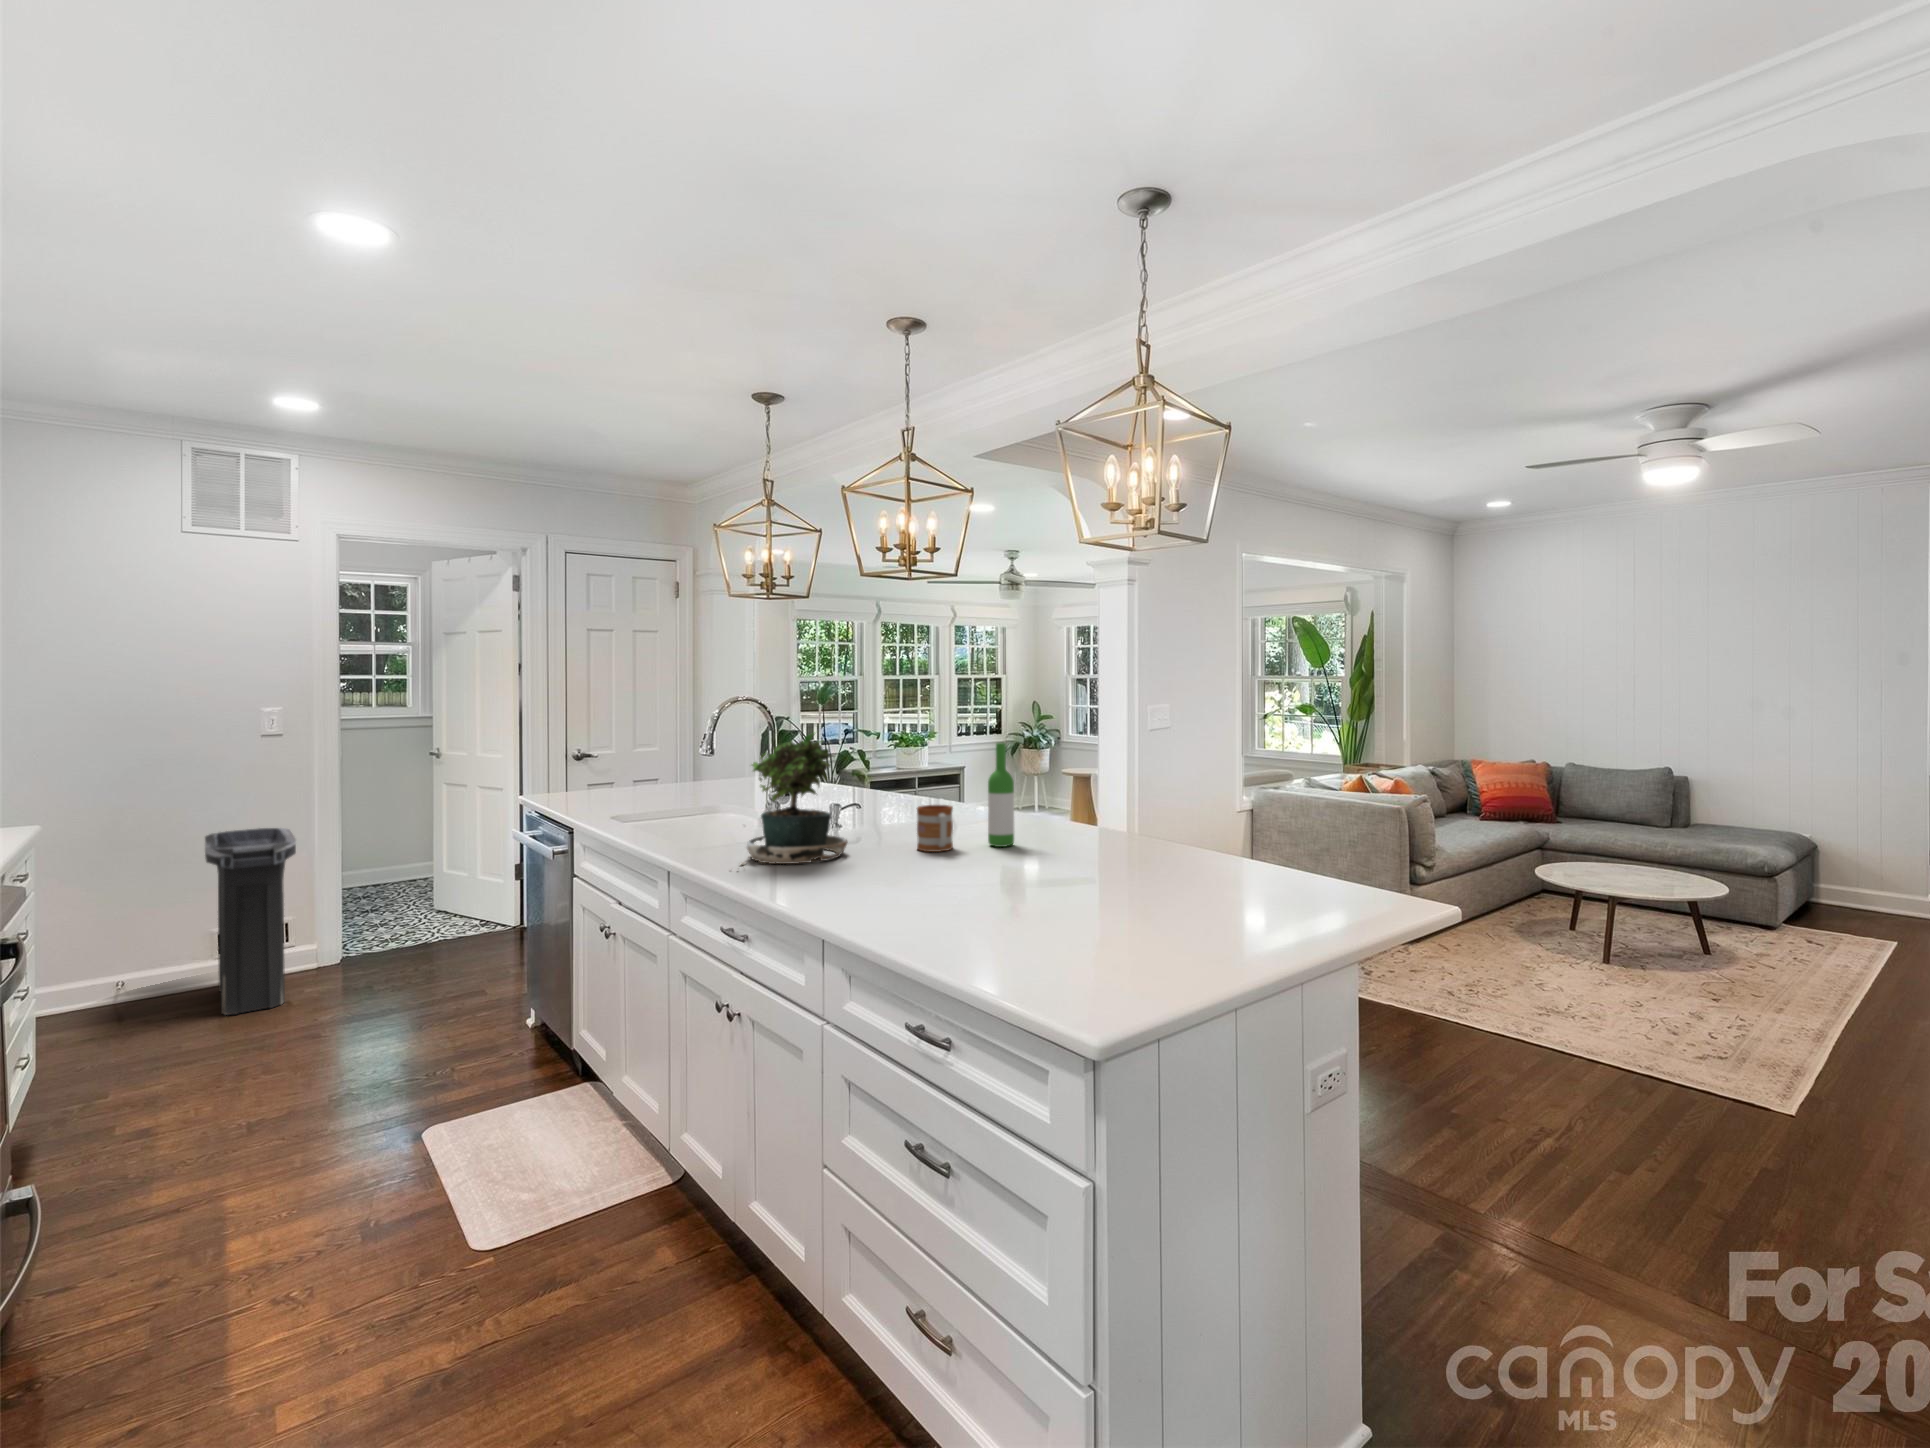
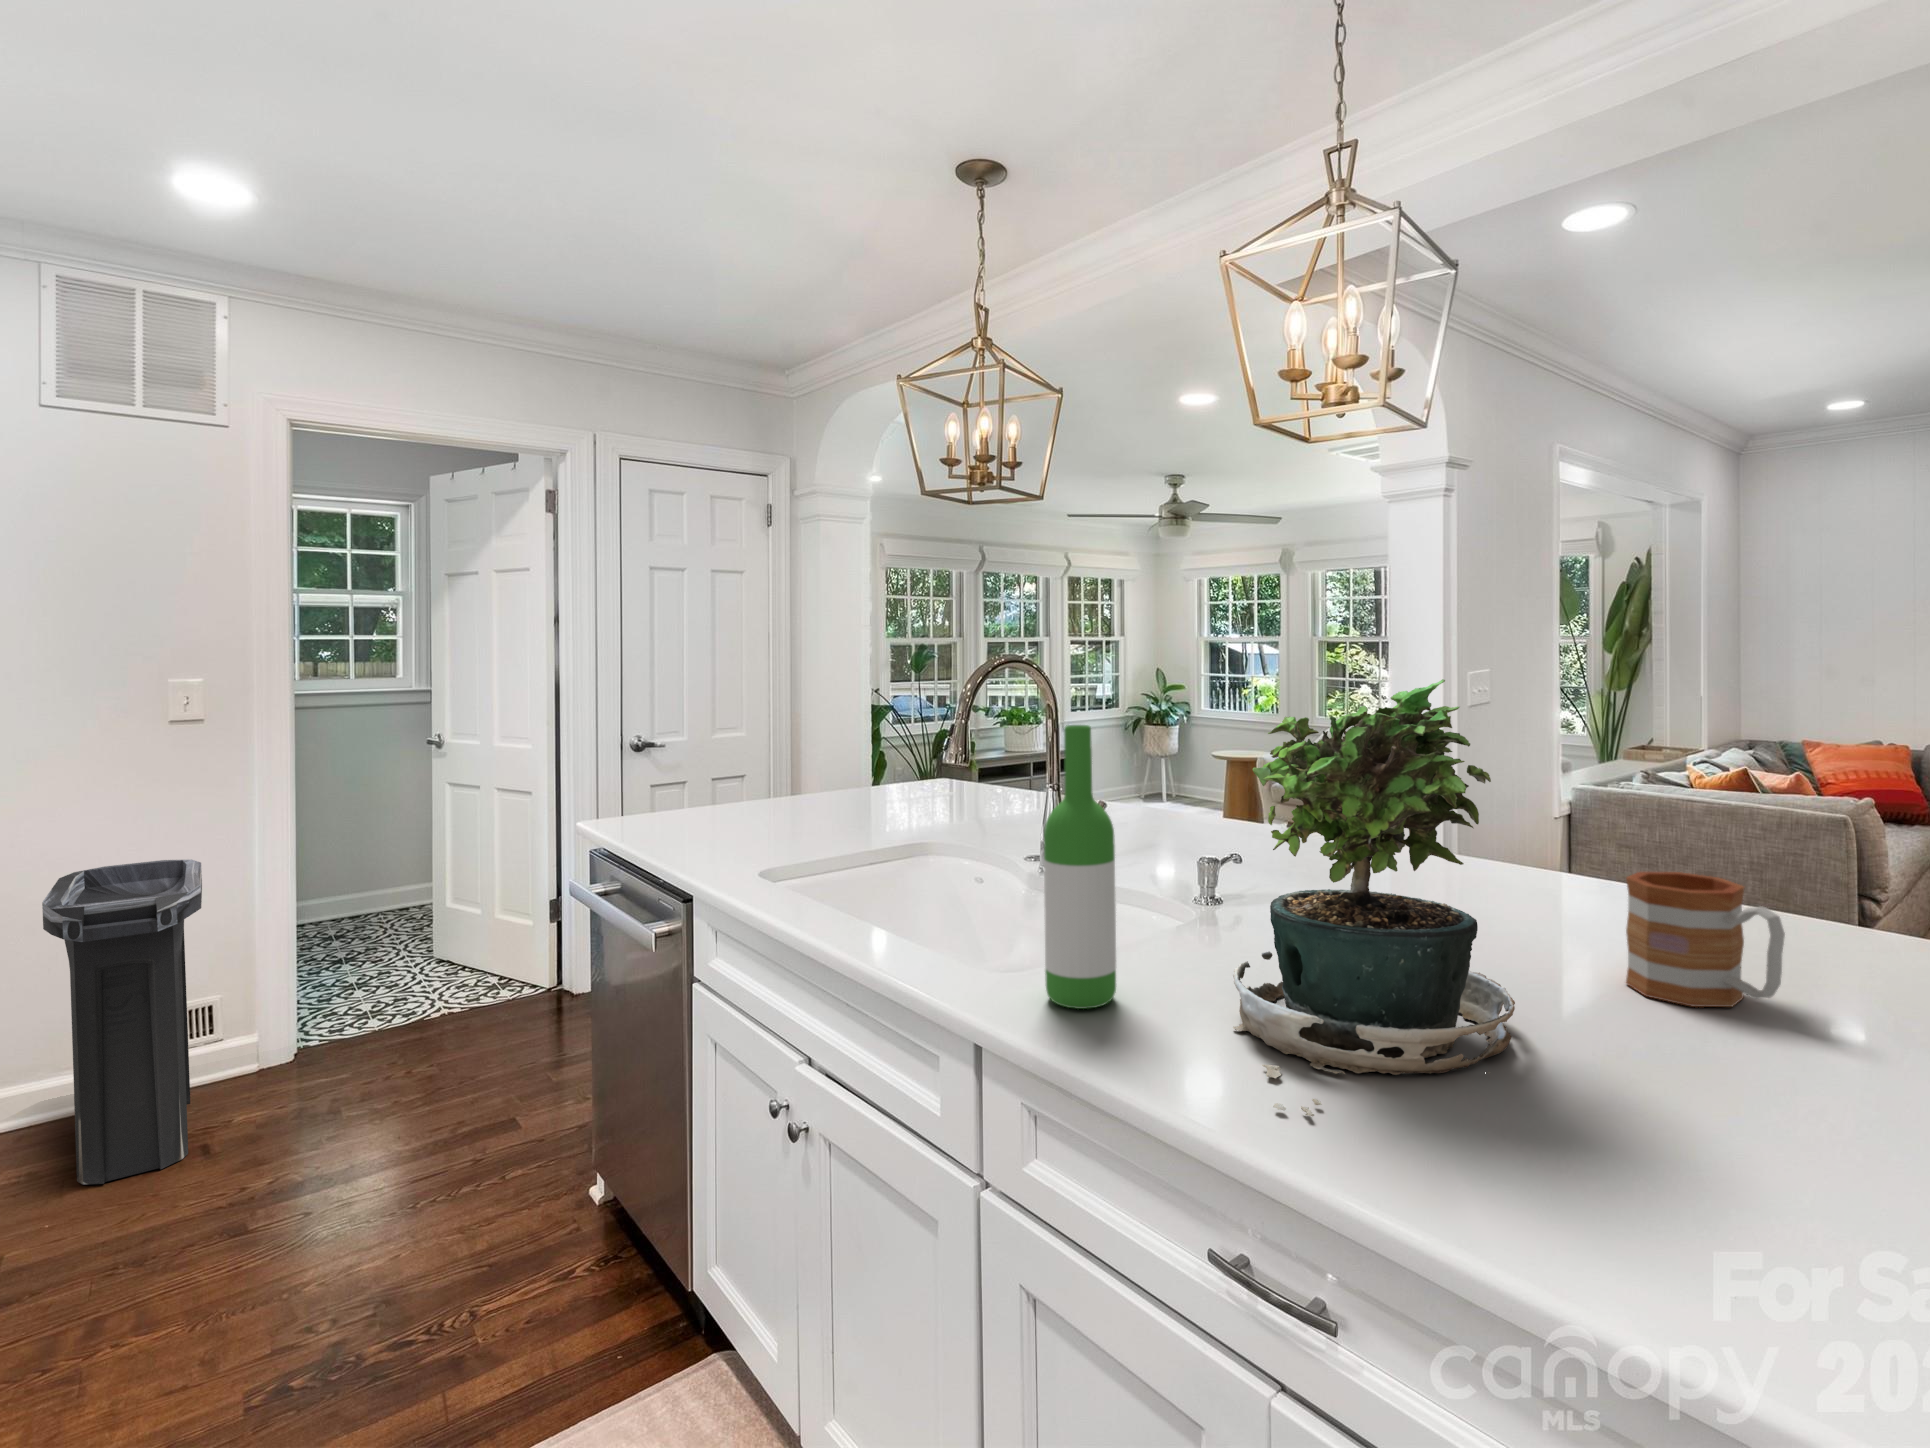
wine bottle: present [988,743,1014,847] -> present [1044,725,1116,1009]

